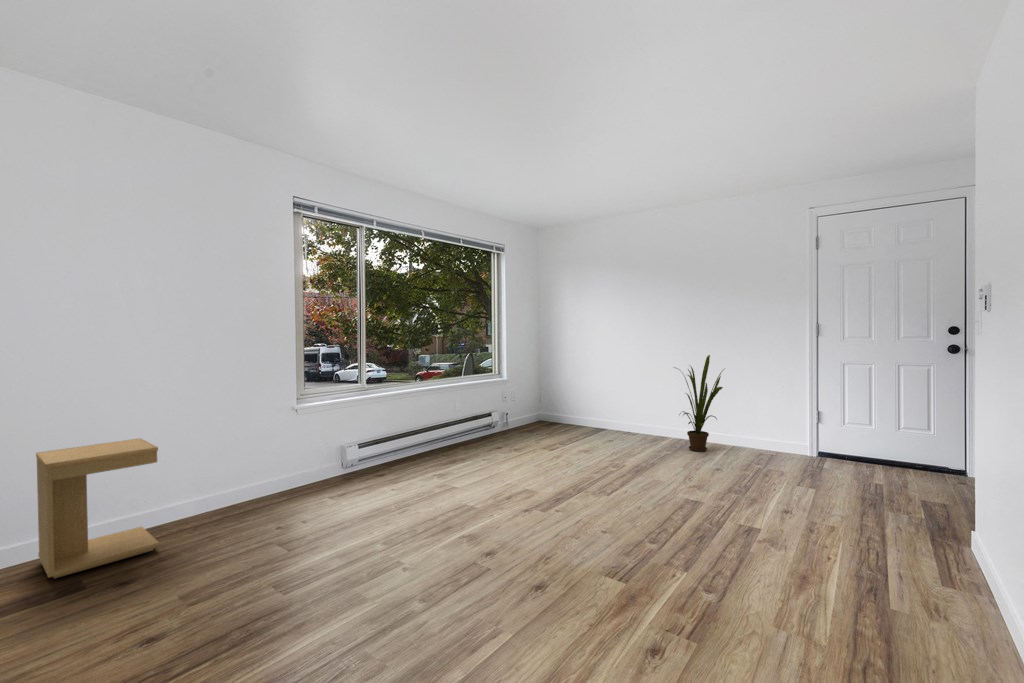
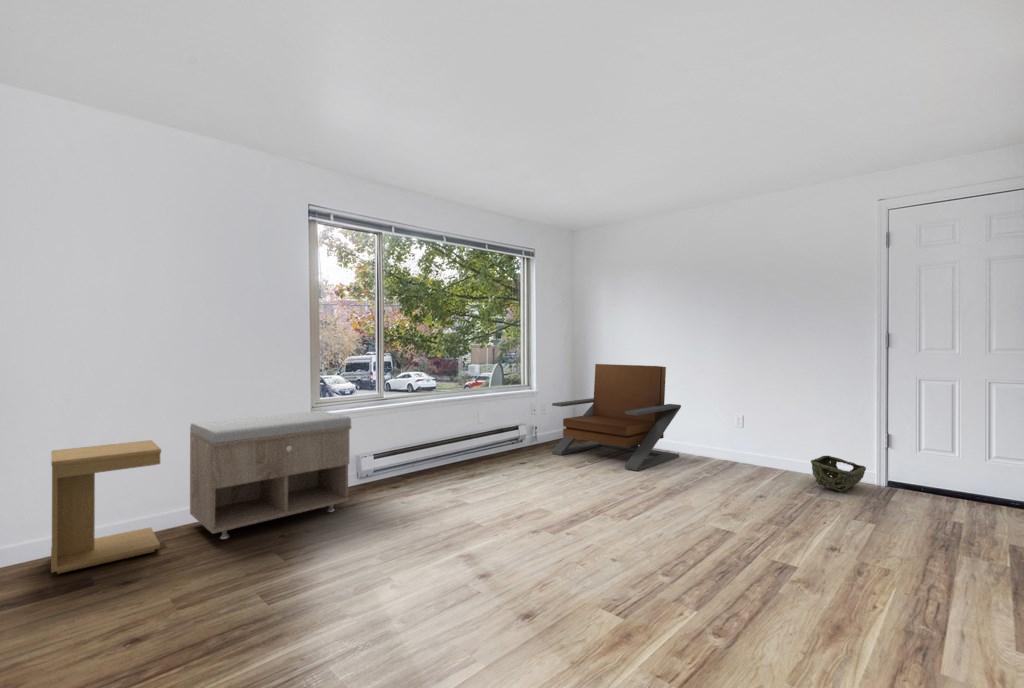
lounge chair: none [523,353,640,451] -> present [552,364,681,471]
house plant: present [677,355,723,452] -> none [714,368,777,475]
storage bench: none [179,403,344,534] -> present [190,411,351,539]
woven basket: none [757,432,802,463] -> present [811,456,866,492]

